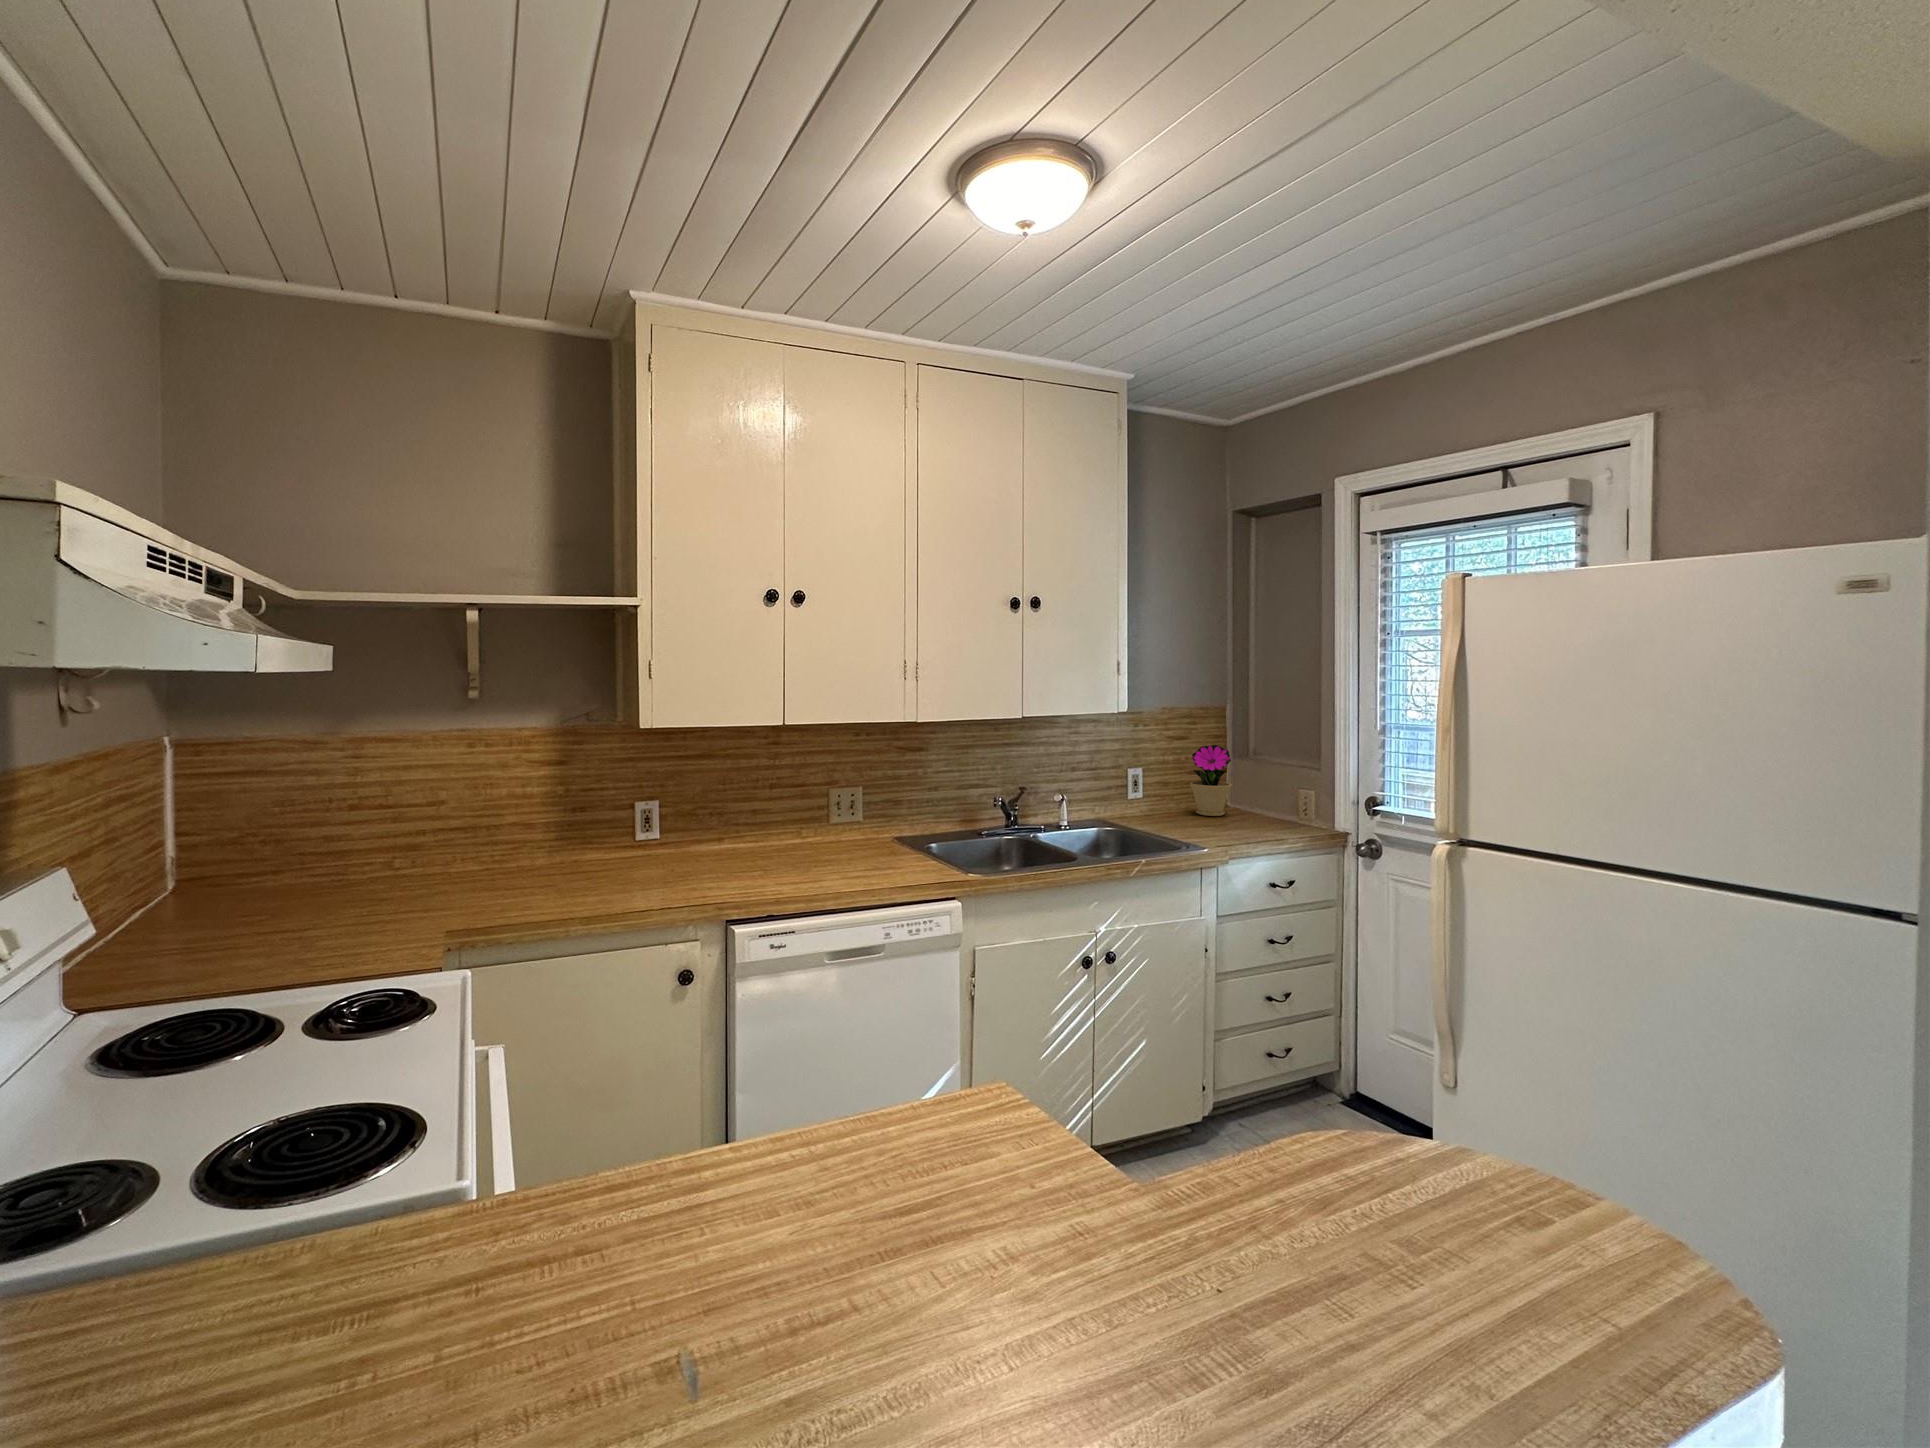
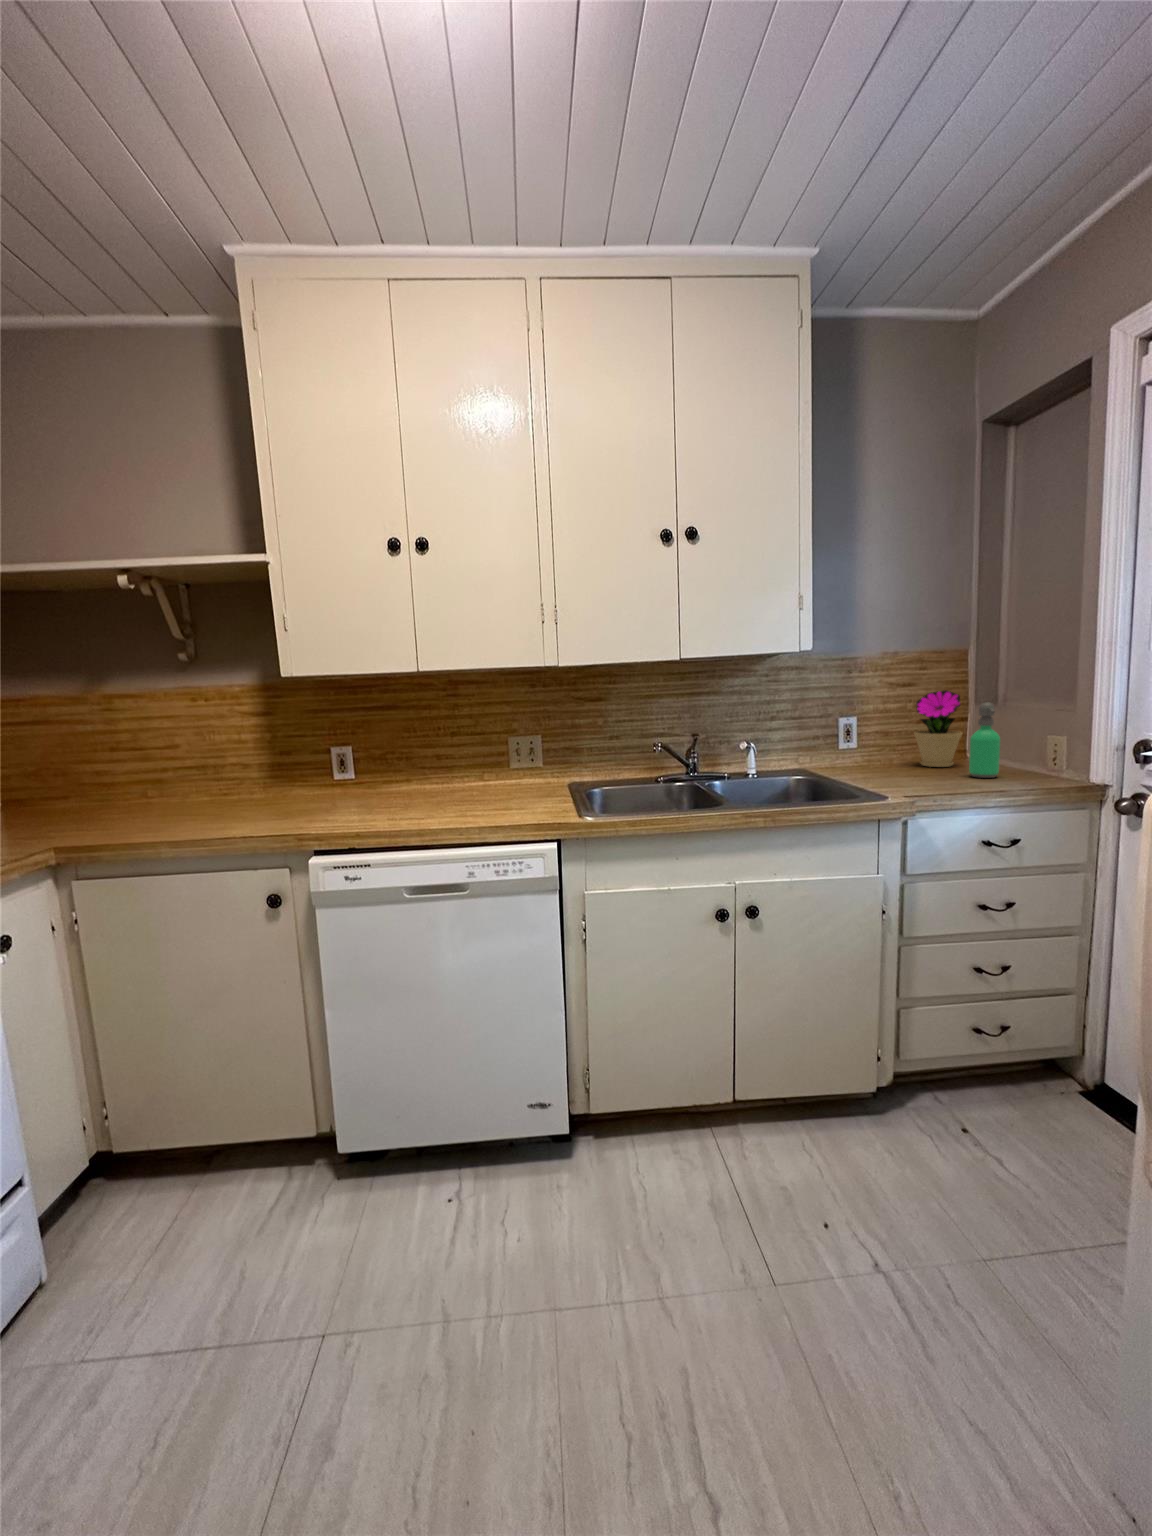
soap dispenser: none [1247,761,1271,827] -> present [969,703,1000,778]

